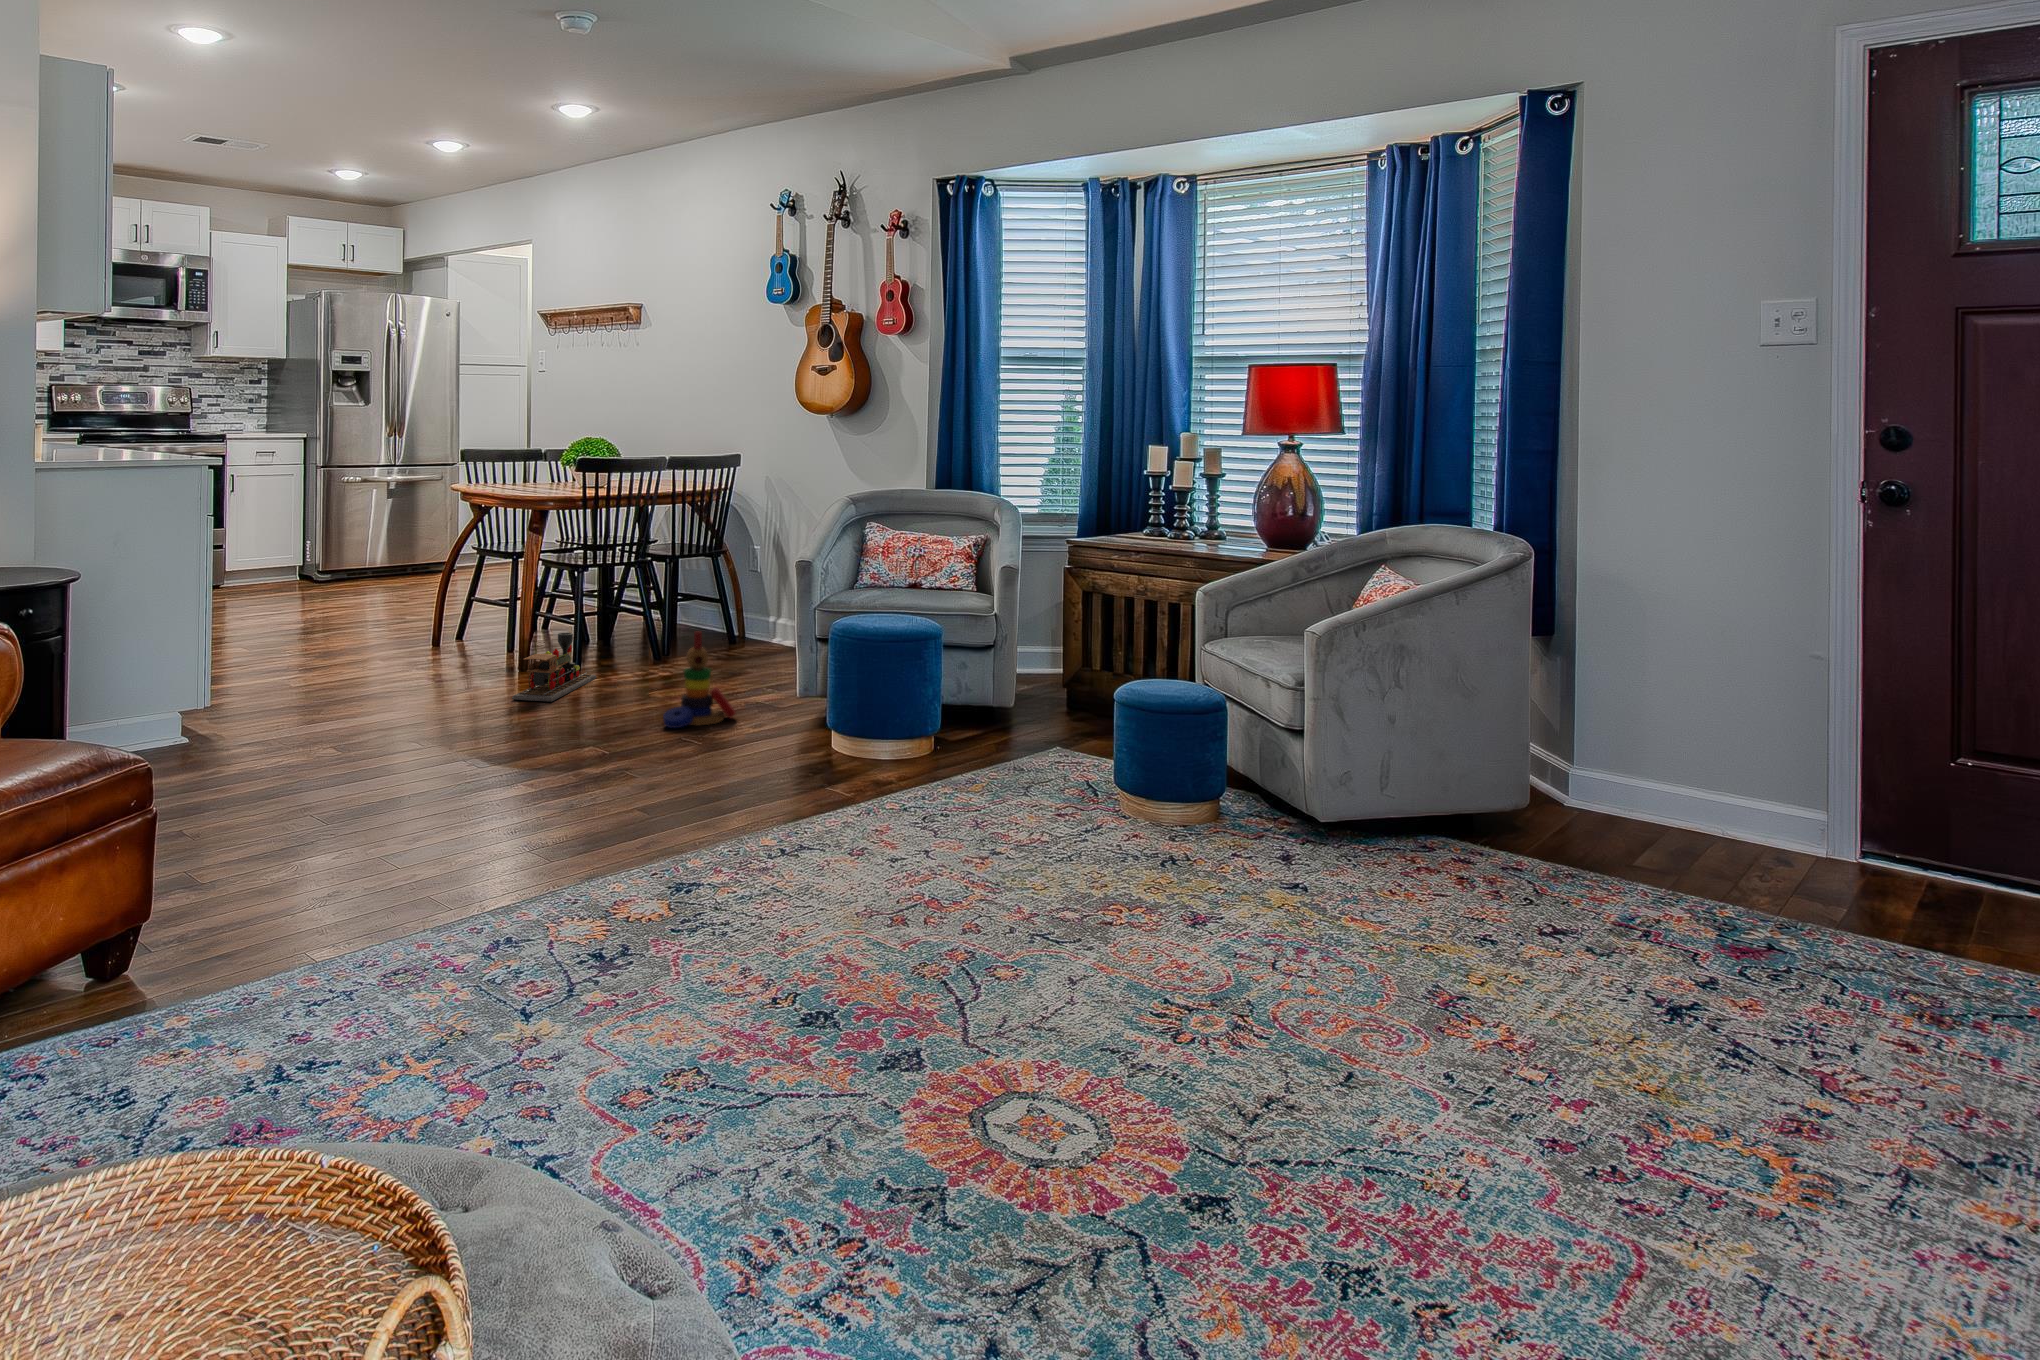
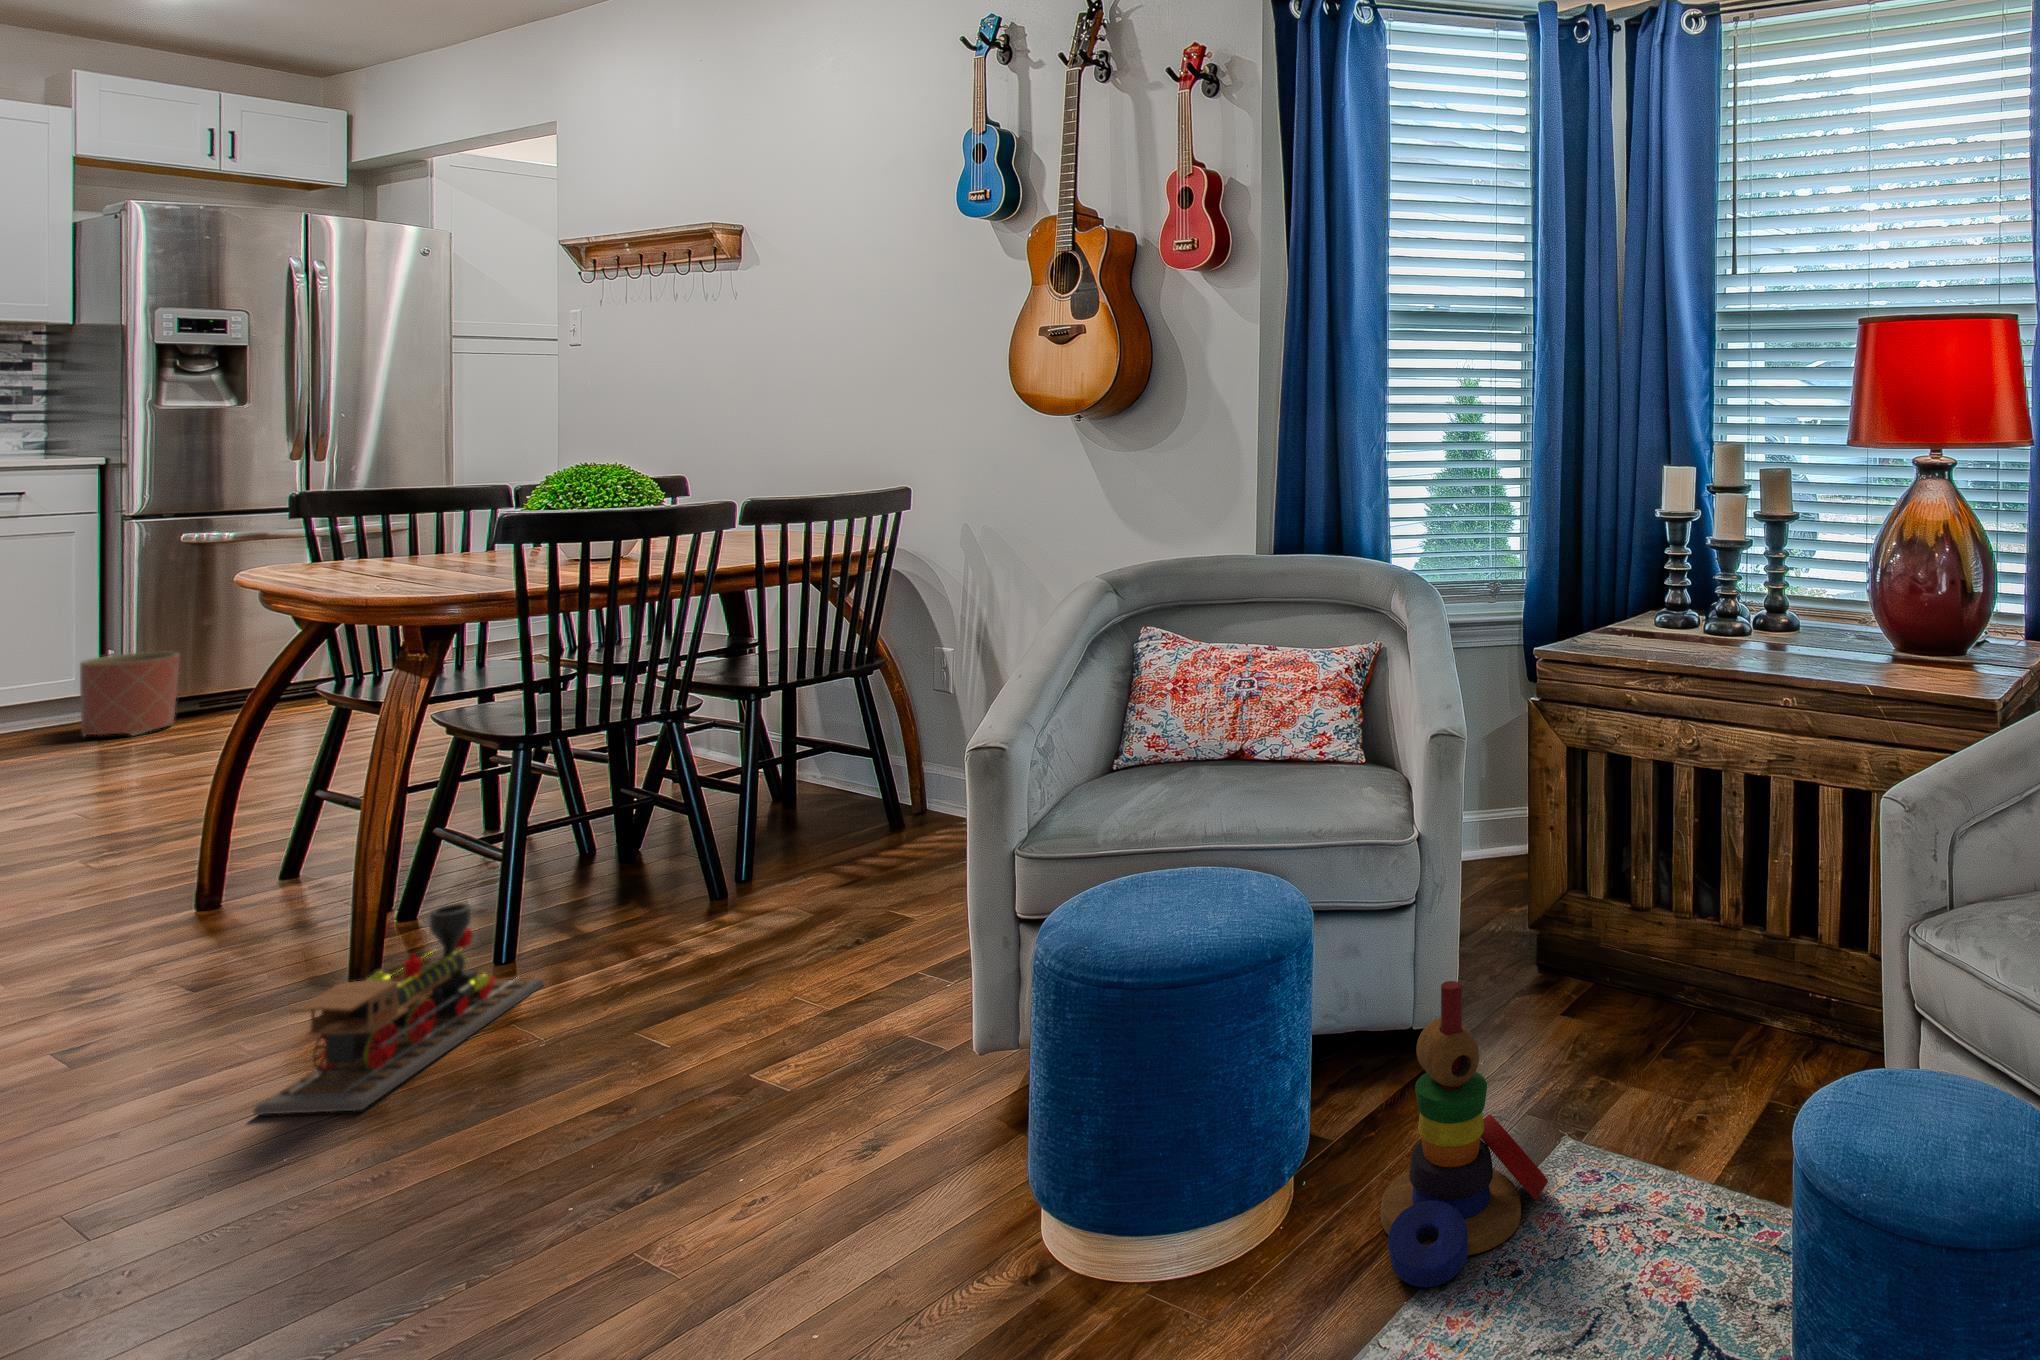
planter: none [303,543,344,587] -> present [80,652,180,737]
stacking toy: present [663,631,736,728] -> present [1381,981,1548,1287]

